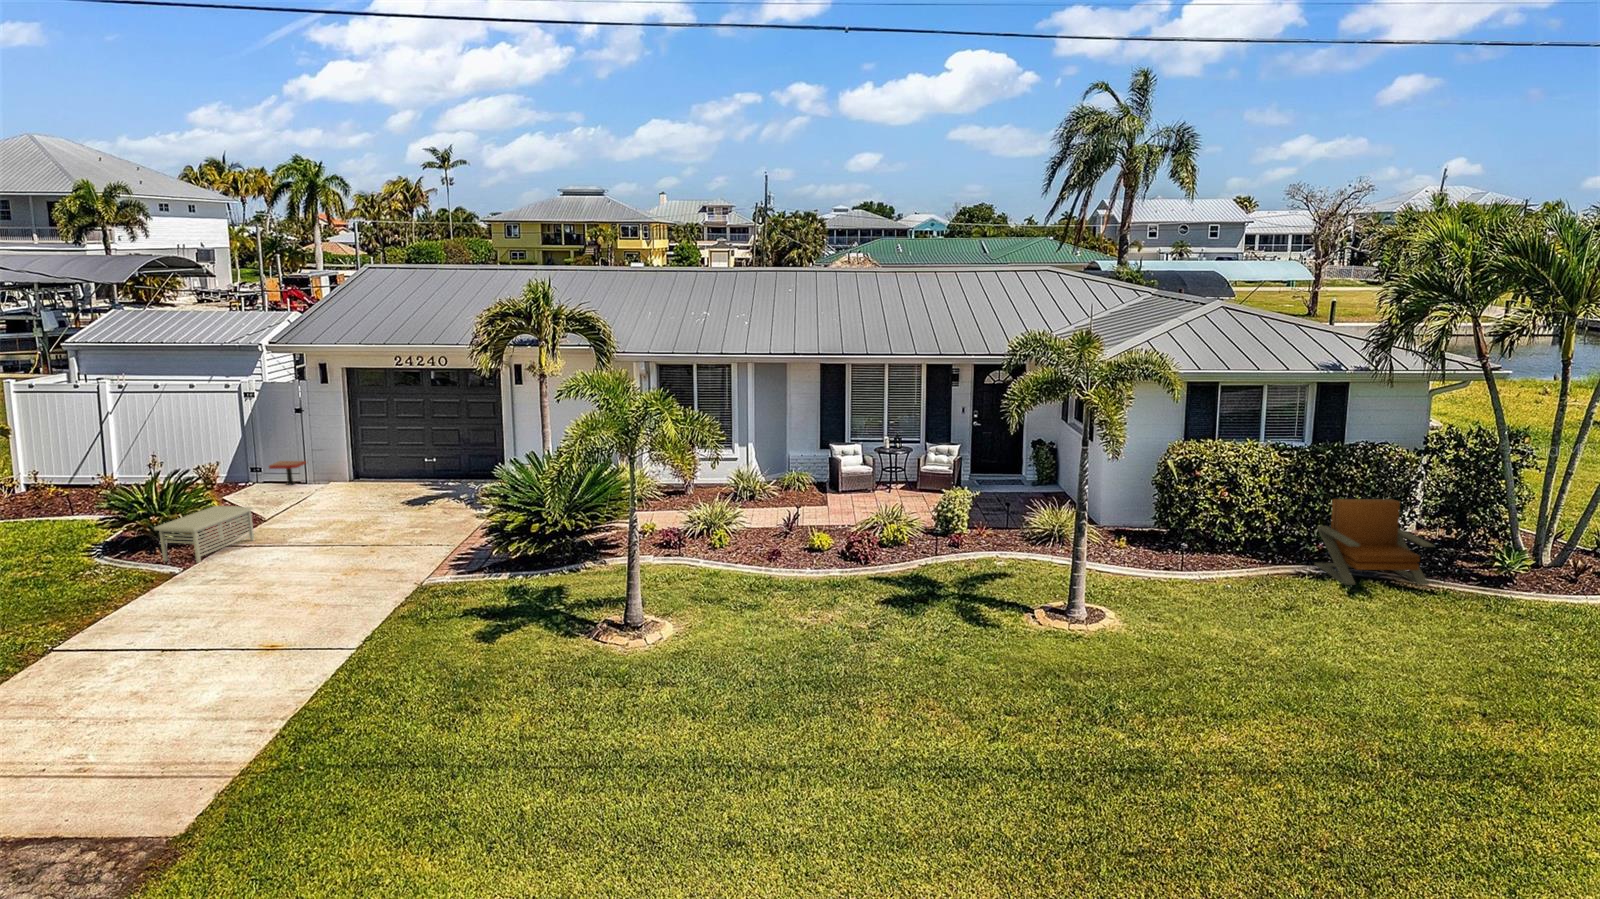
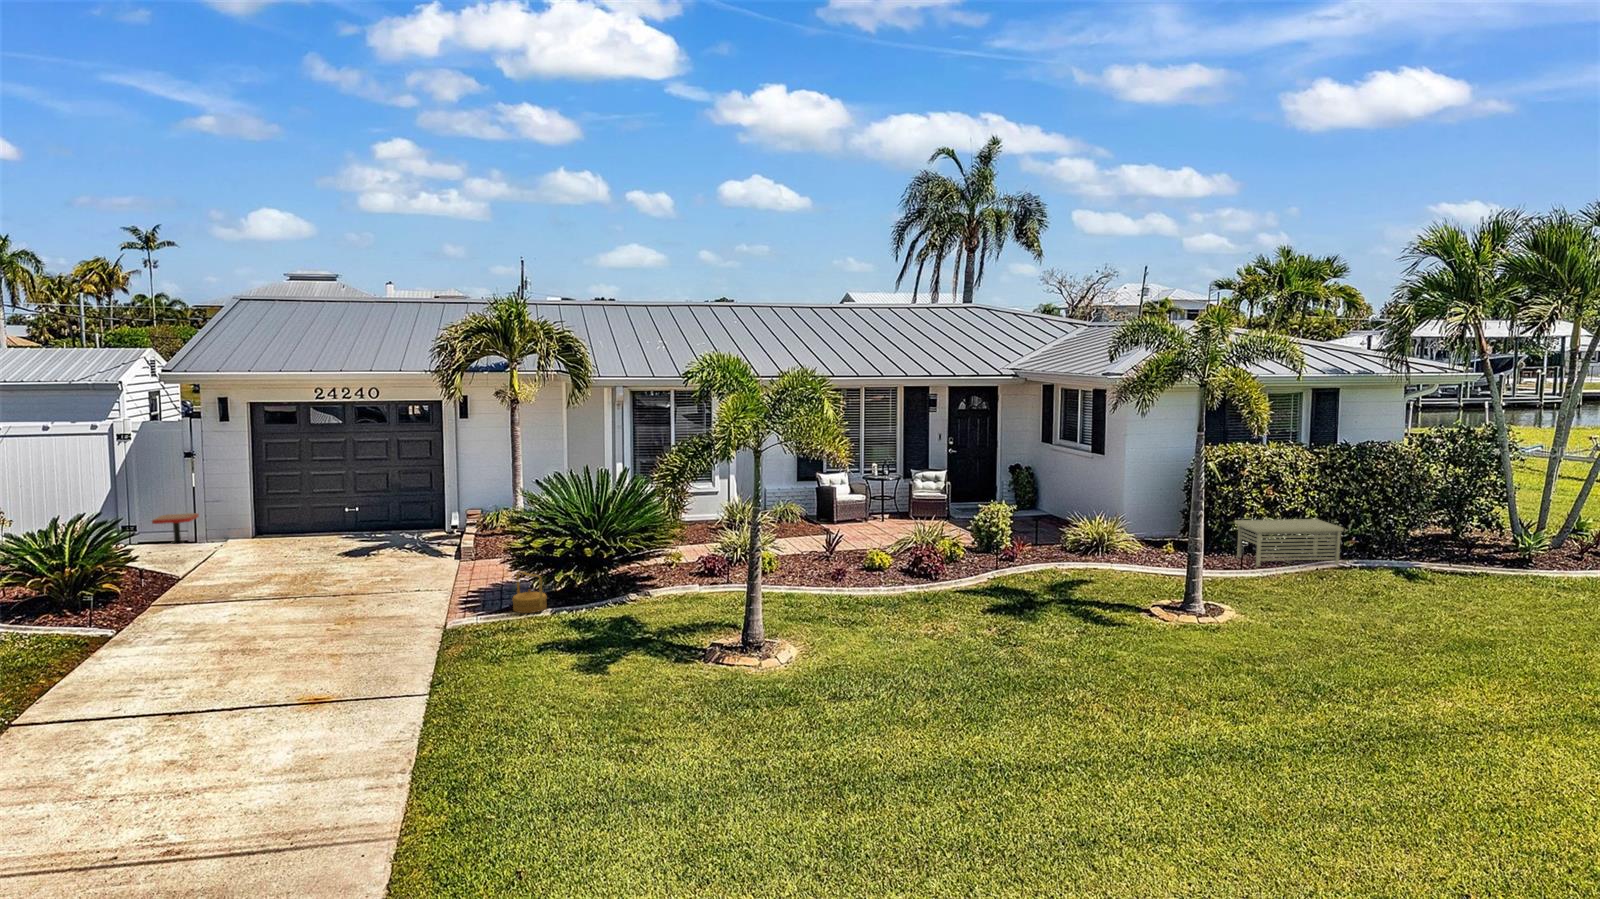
lounge chair: present [1315,499,1433,586] -> none [1350,490,1465,571]
storage bench: present [154,506,254,563] -> present [1235,519,1344,566]
woven basket: none [482,537,513,574] -> present [512,571,547,613]

